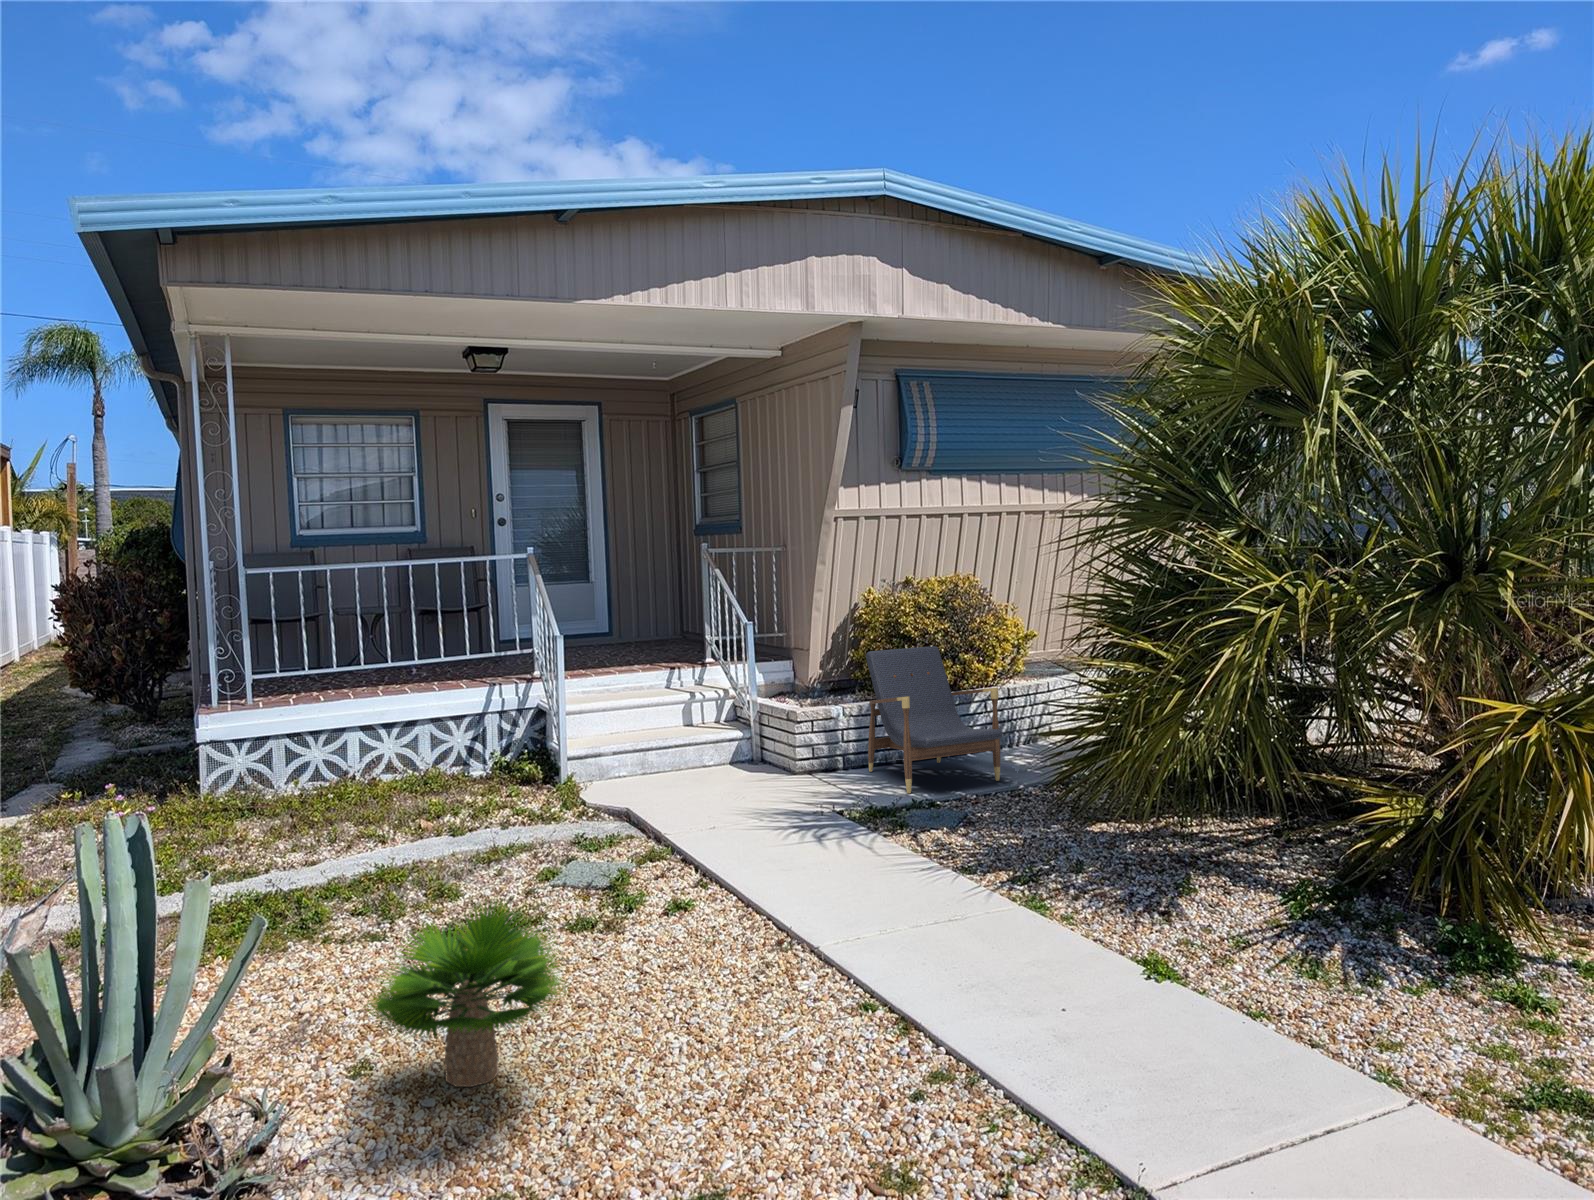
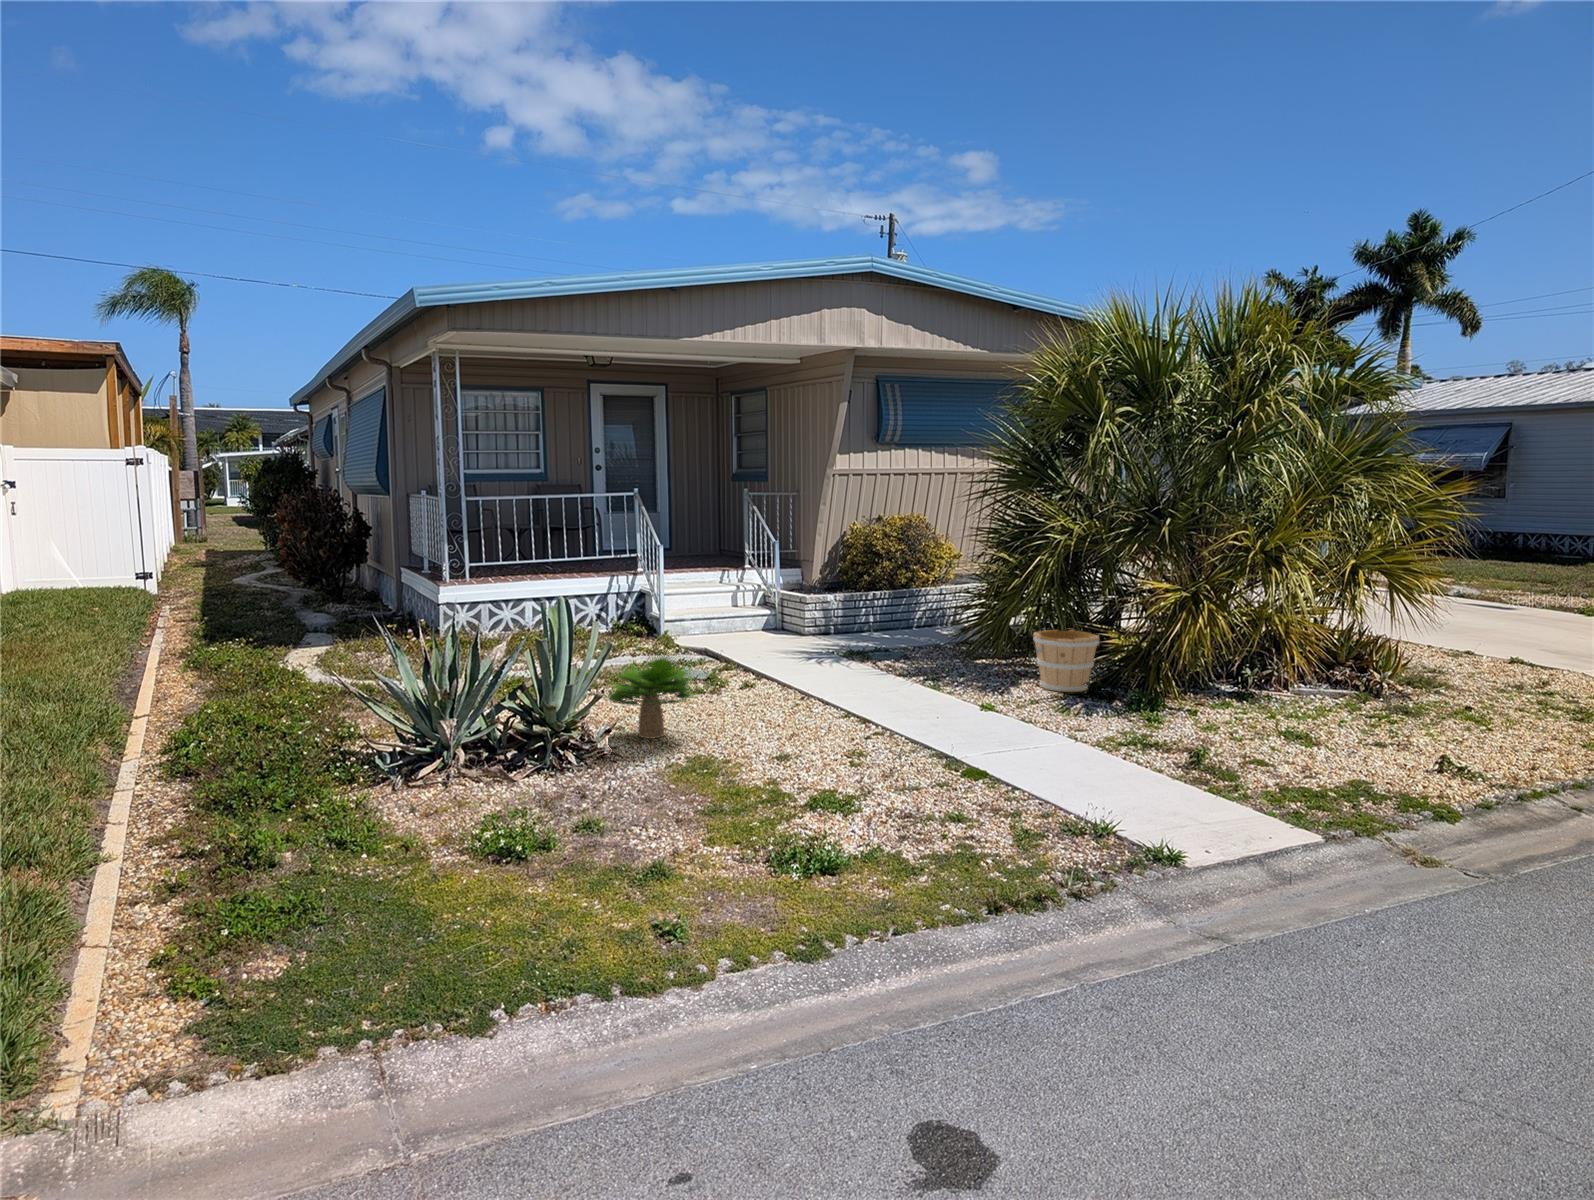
lounge chair: present [866,646,1002,793] -> none [851,557,936,645]
wooden bucket: none [1191,789,1313,913] -> present [1033,629,1099,692]

